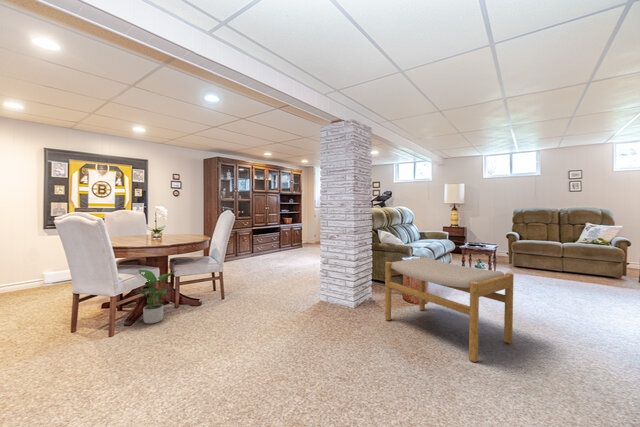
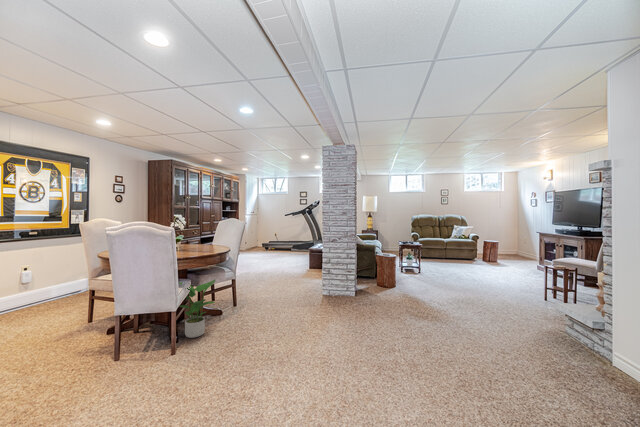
footstool: present [385,257,514,362] -> none [386,252,467,315]

